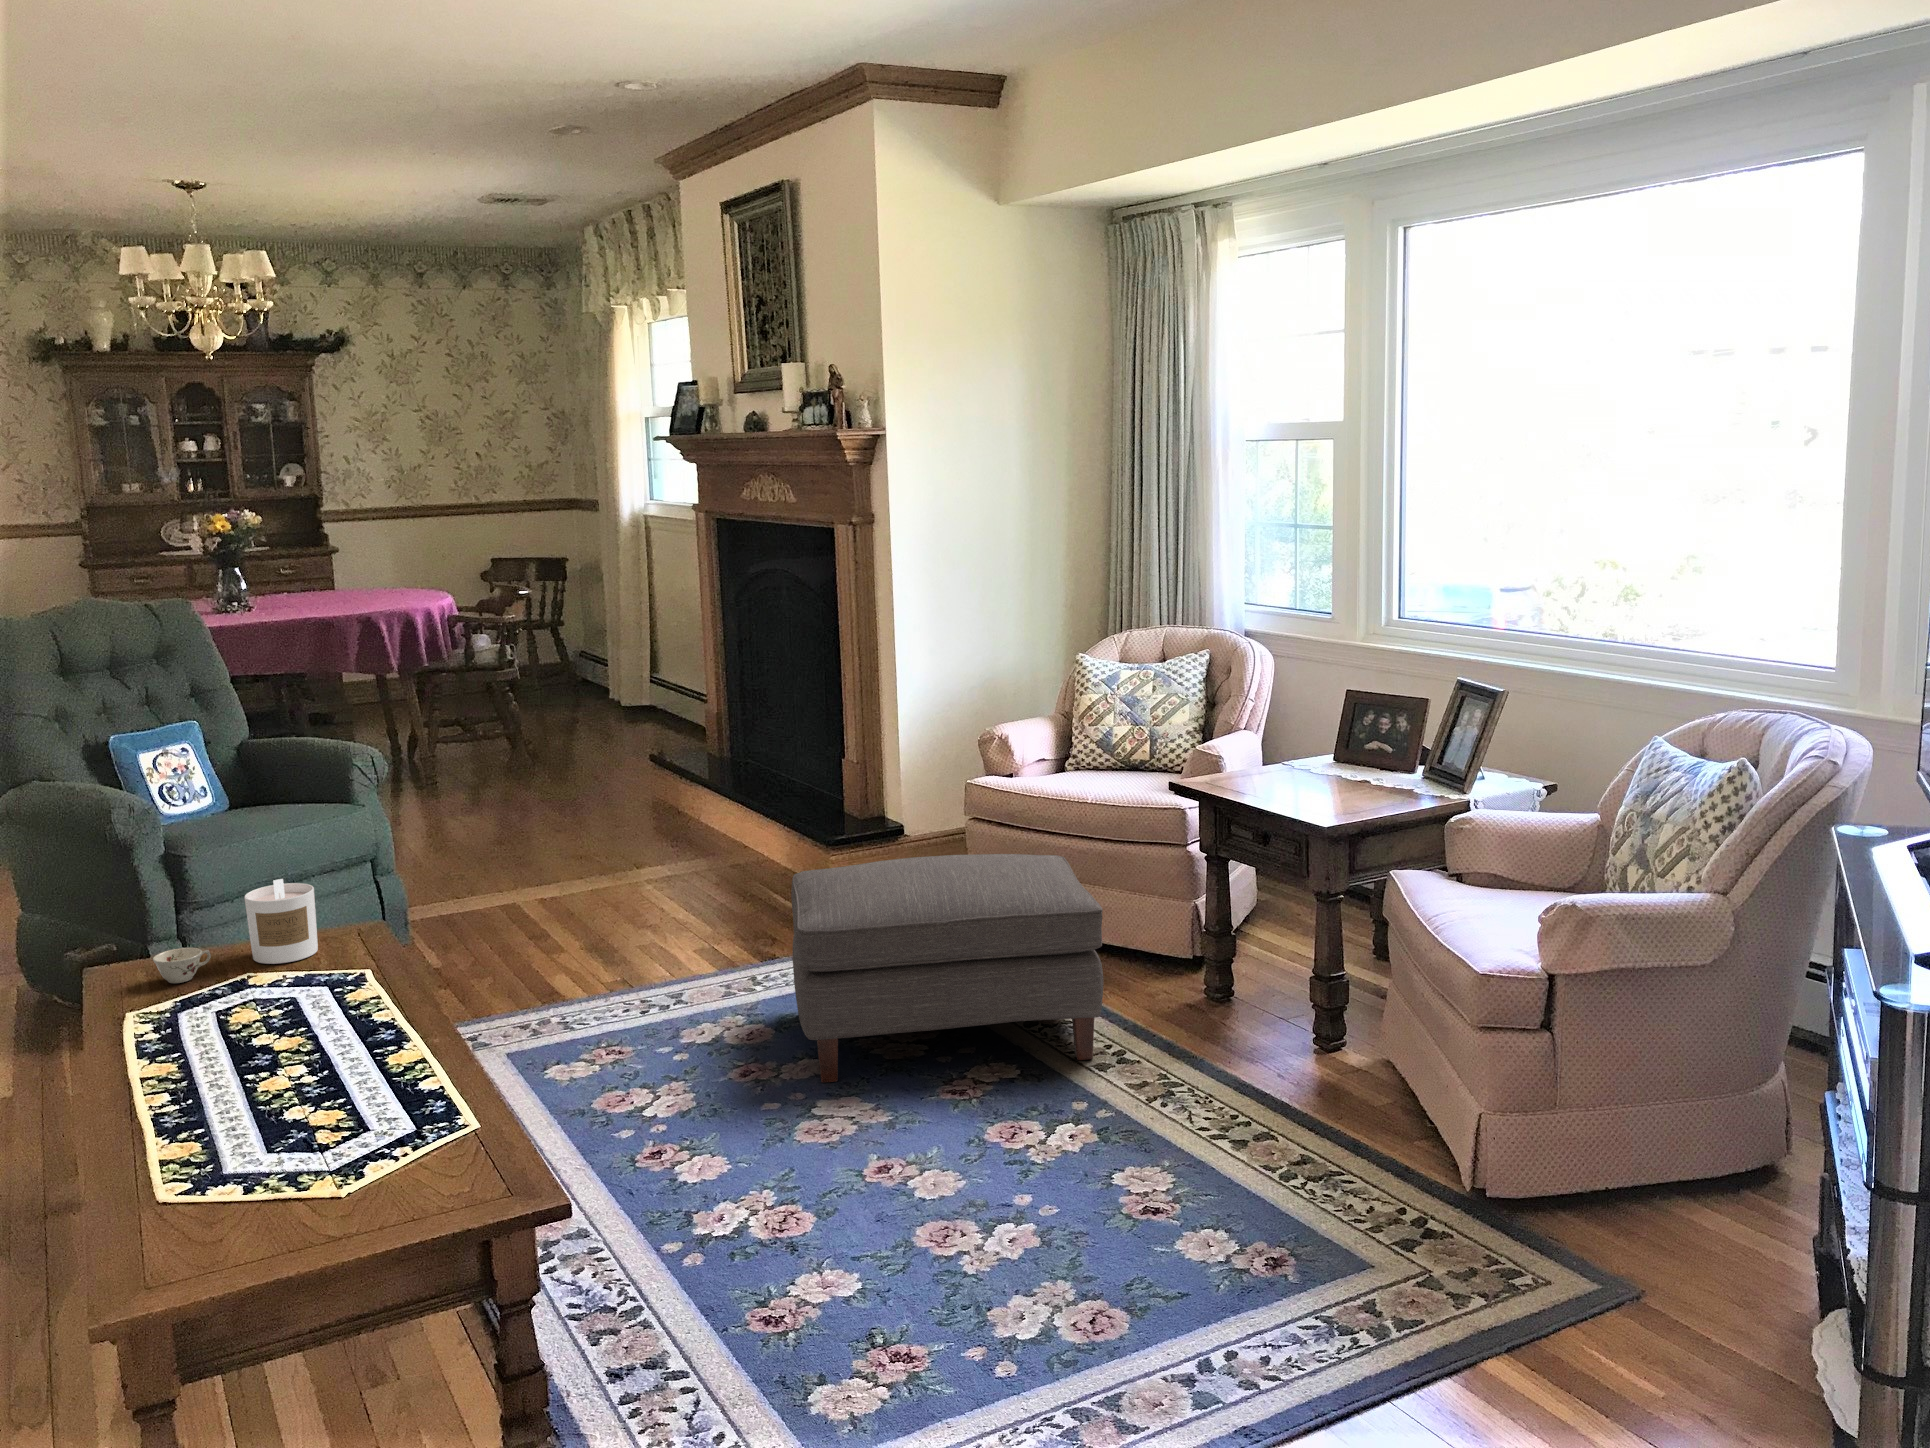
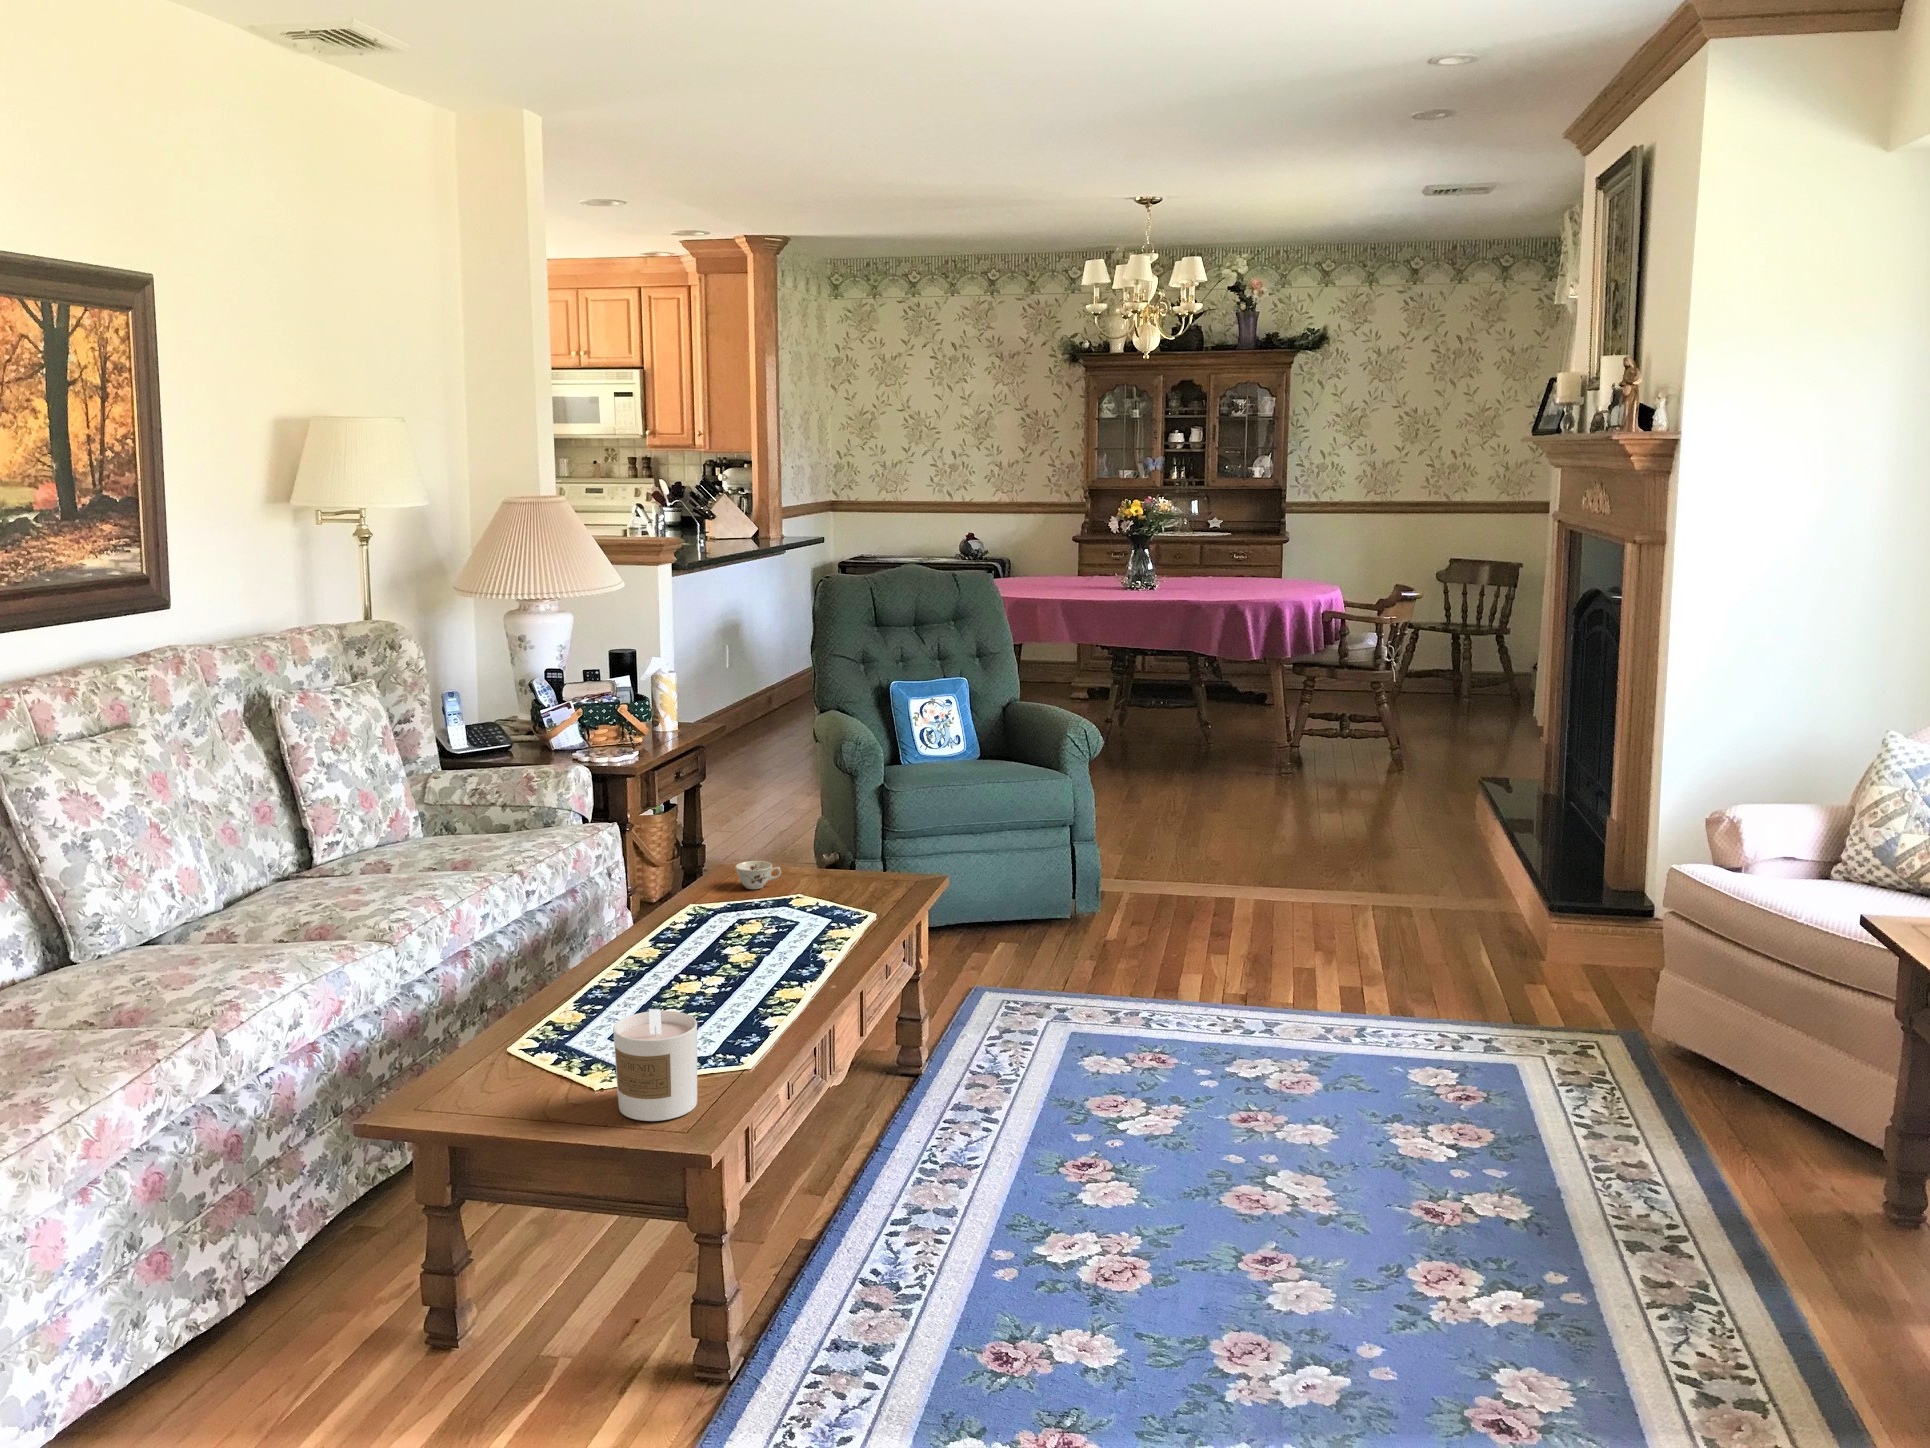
ottoman: present [791,854,1103,1083] -> none [1292,923,1707,1237]
candle: present [244,879,318,964] -> present [613,1009,697,1121]

